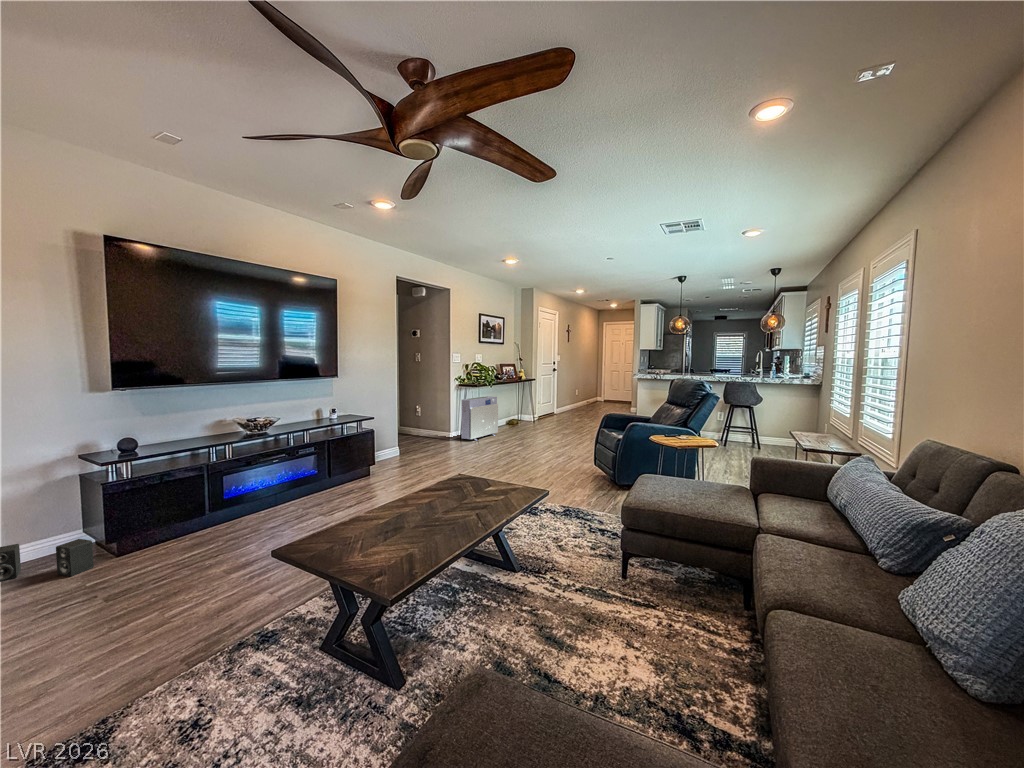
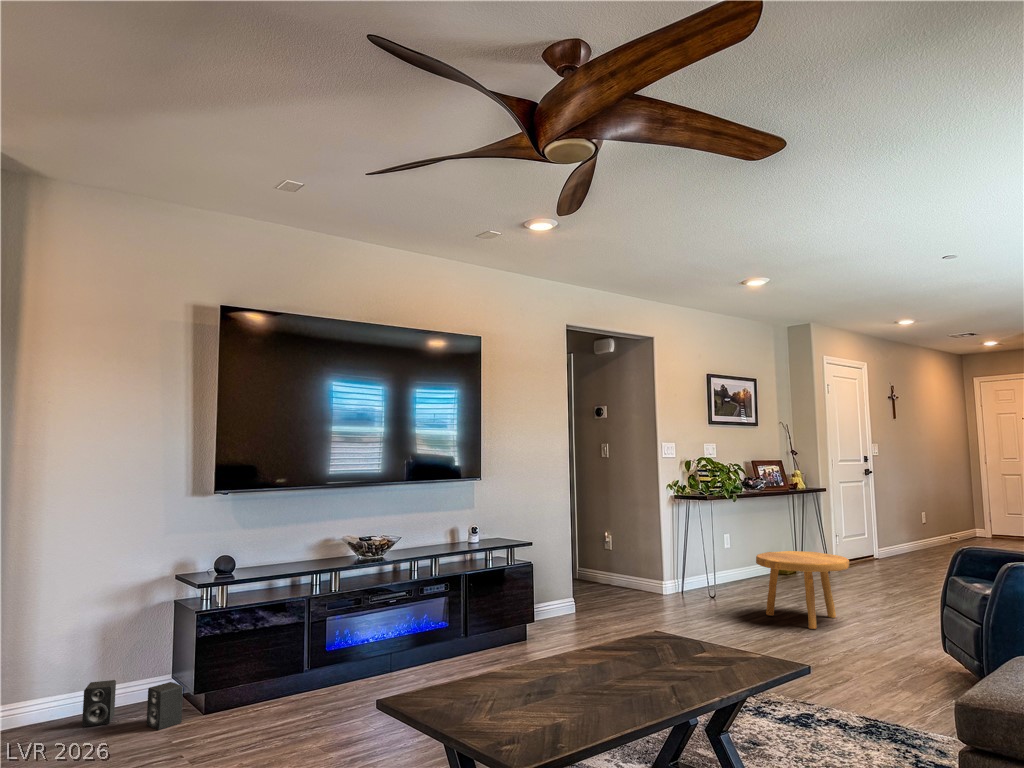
air purifier: present [461,396,498,441] -> none [680,517,750,596]
footstool: none [505,415,552,457] -> present [756,551,849,629]

